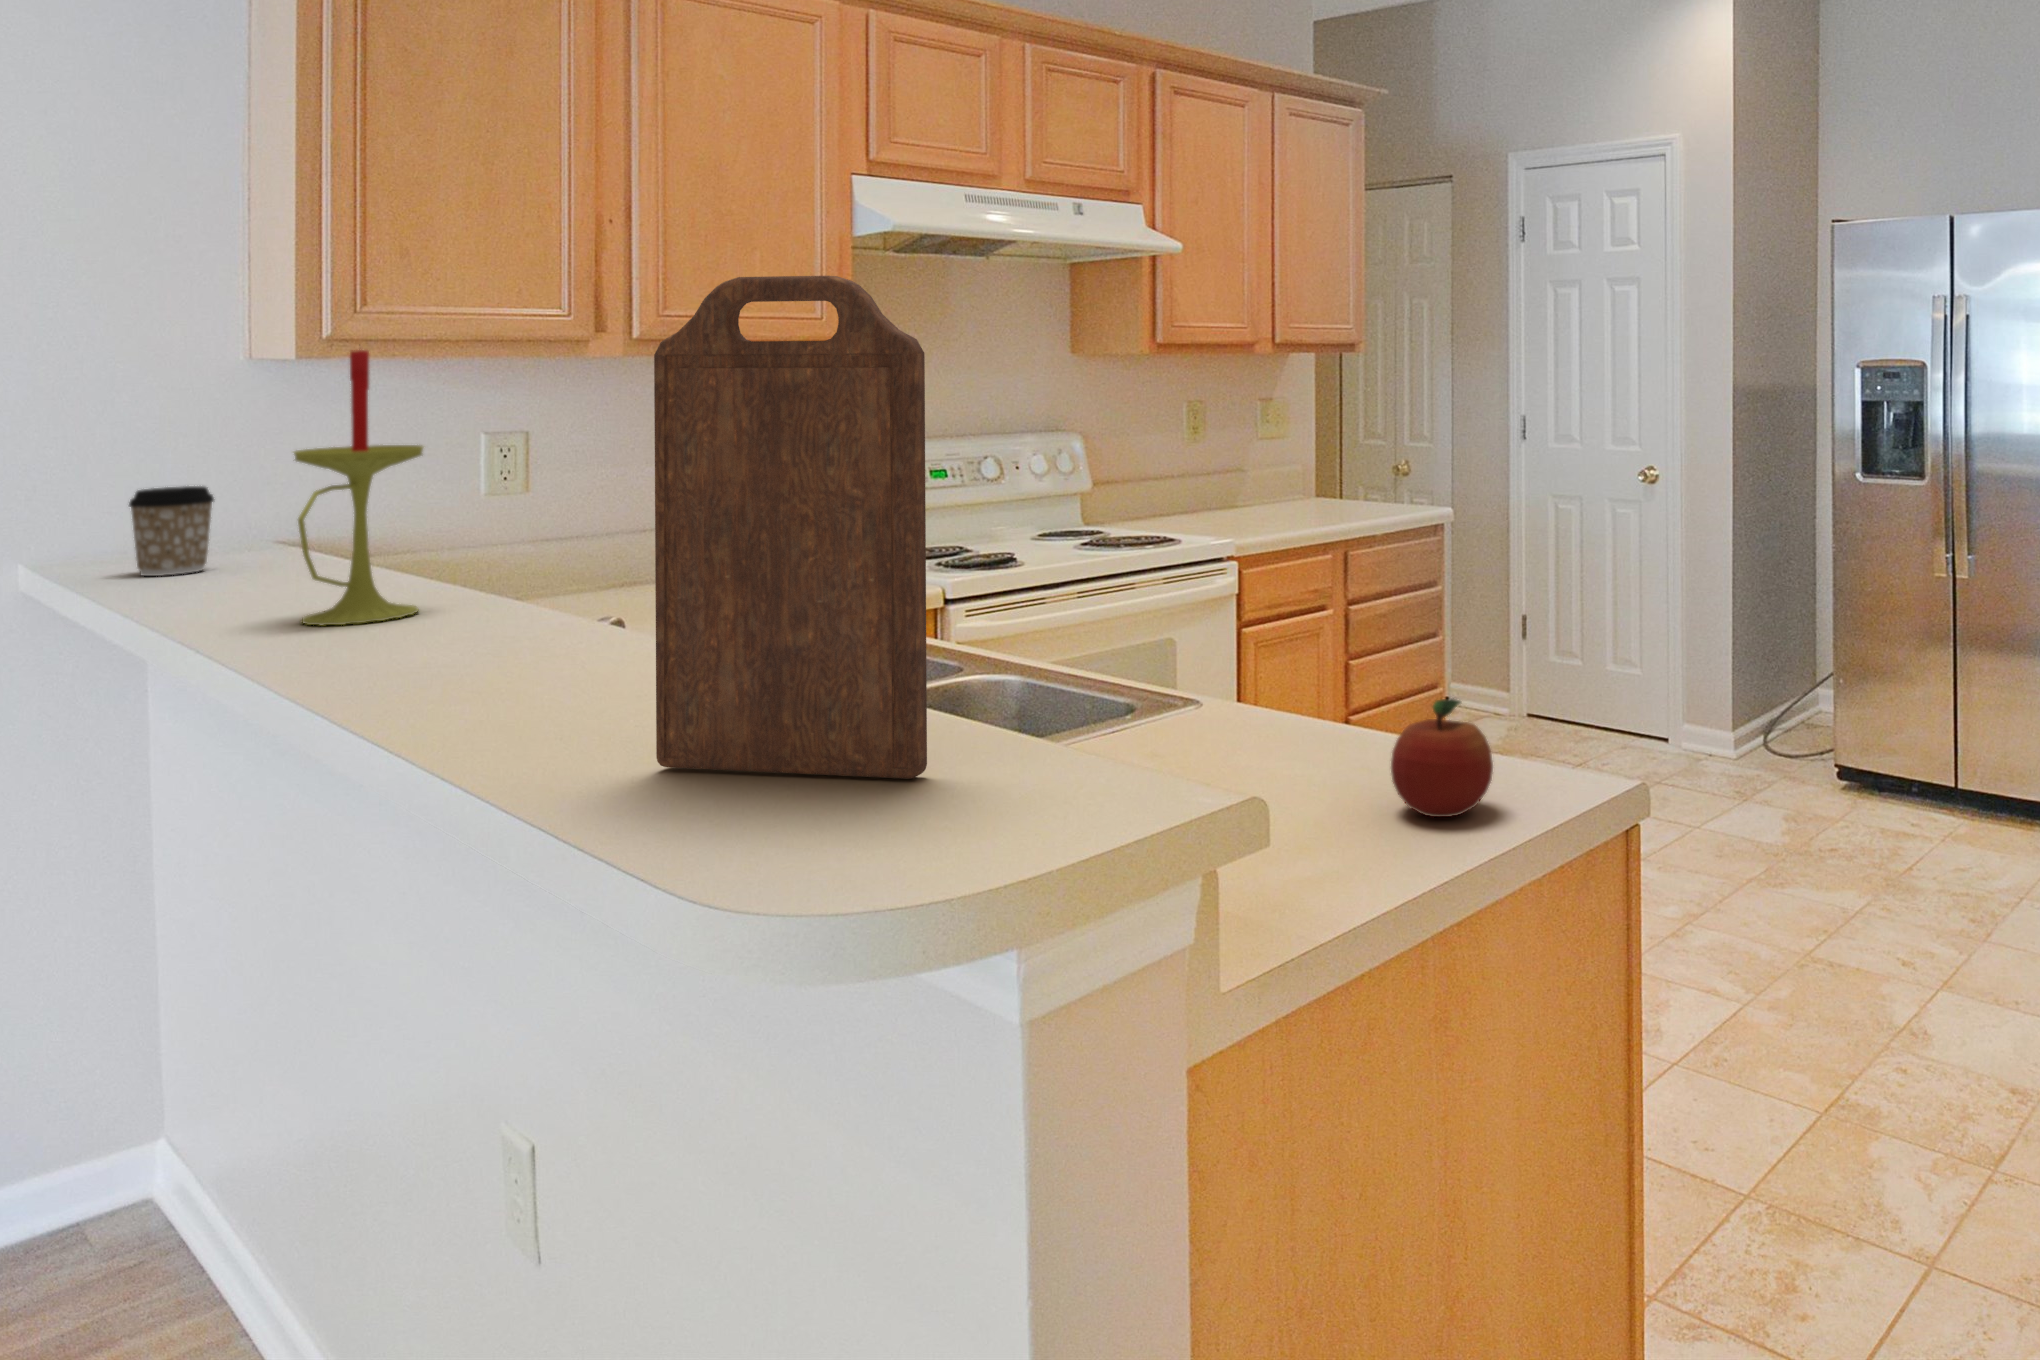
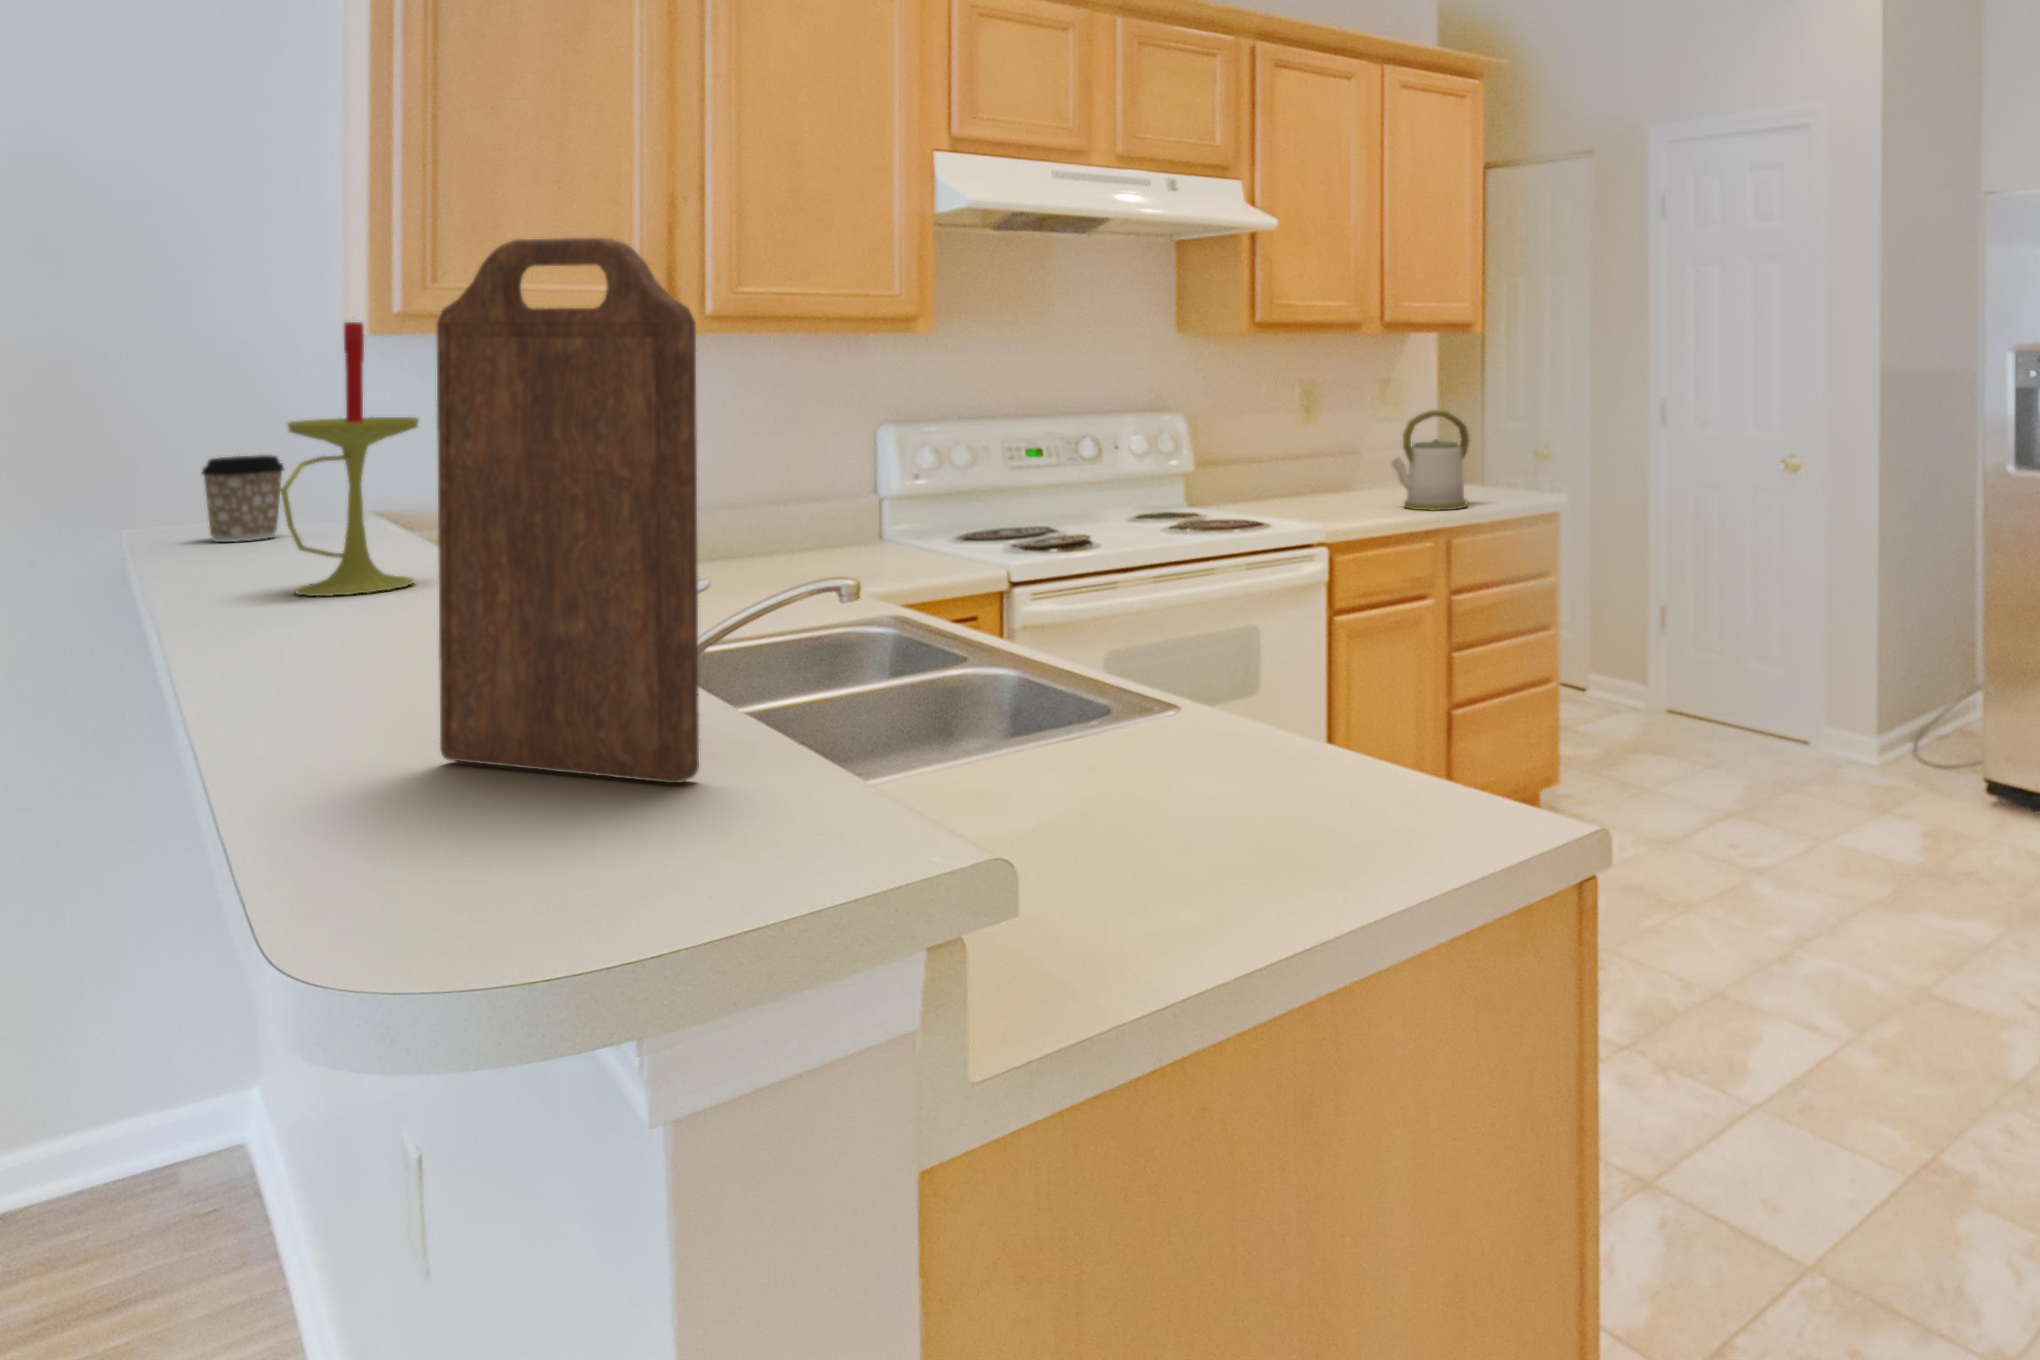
kettle: none [1281,427,1356,524] -> present [1392,410,1470,511]
fruit: present [1391,698,1493,817] -> none [1294,708,1408,839]

